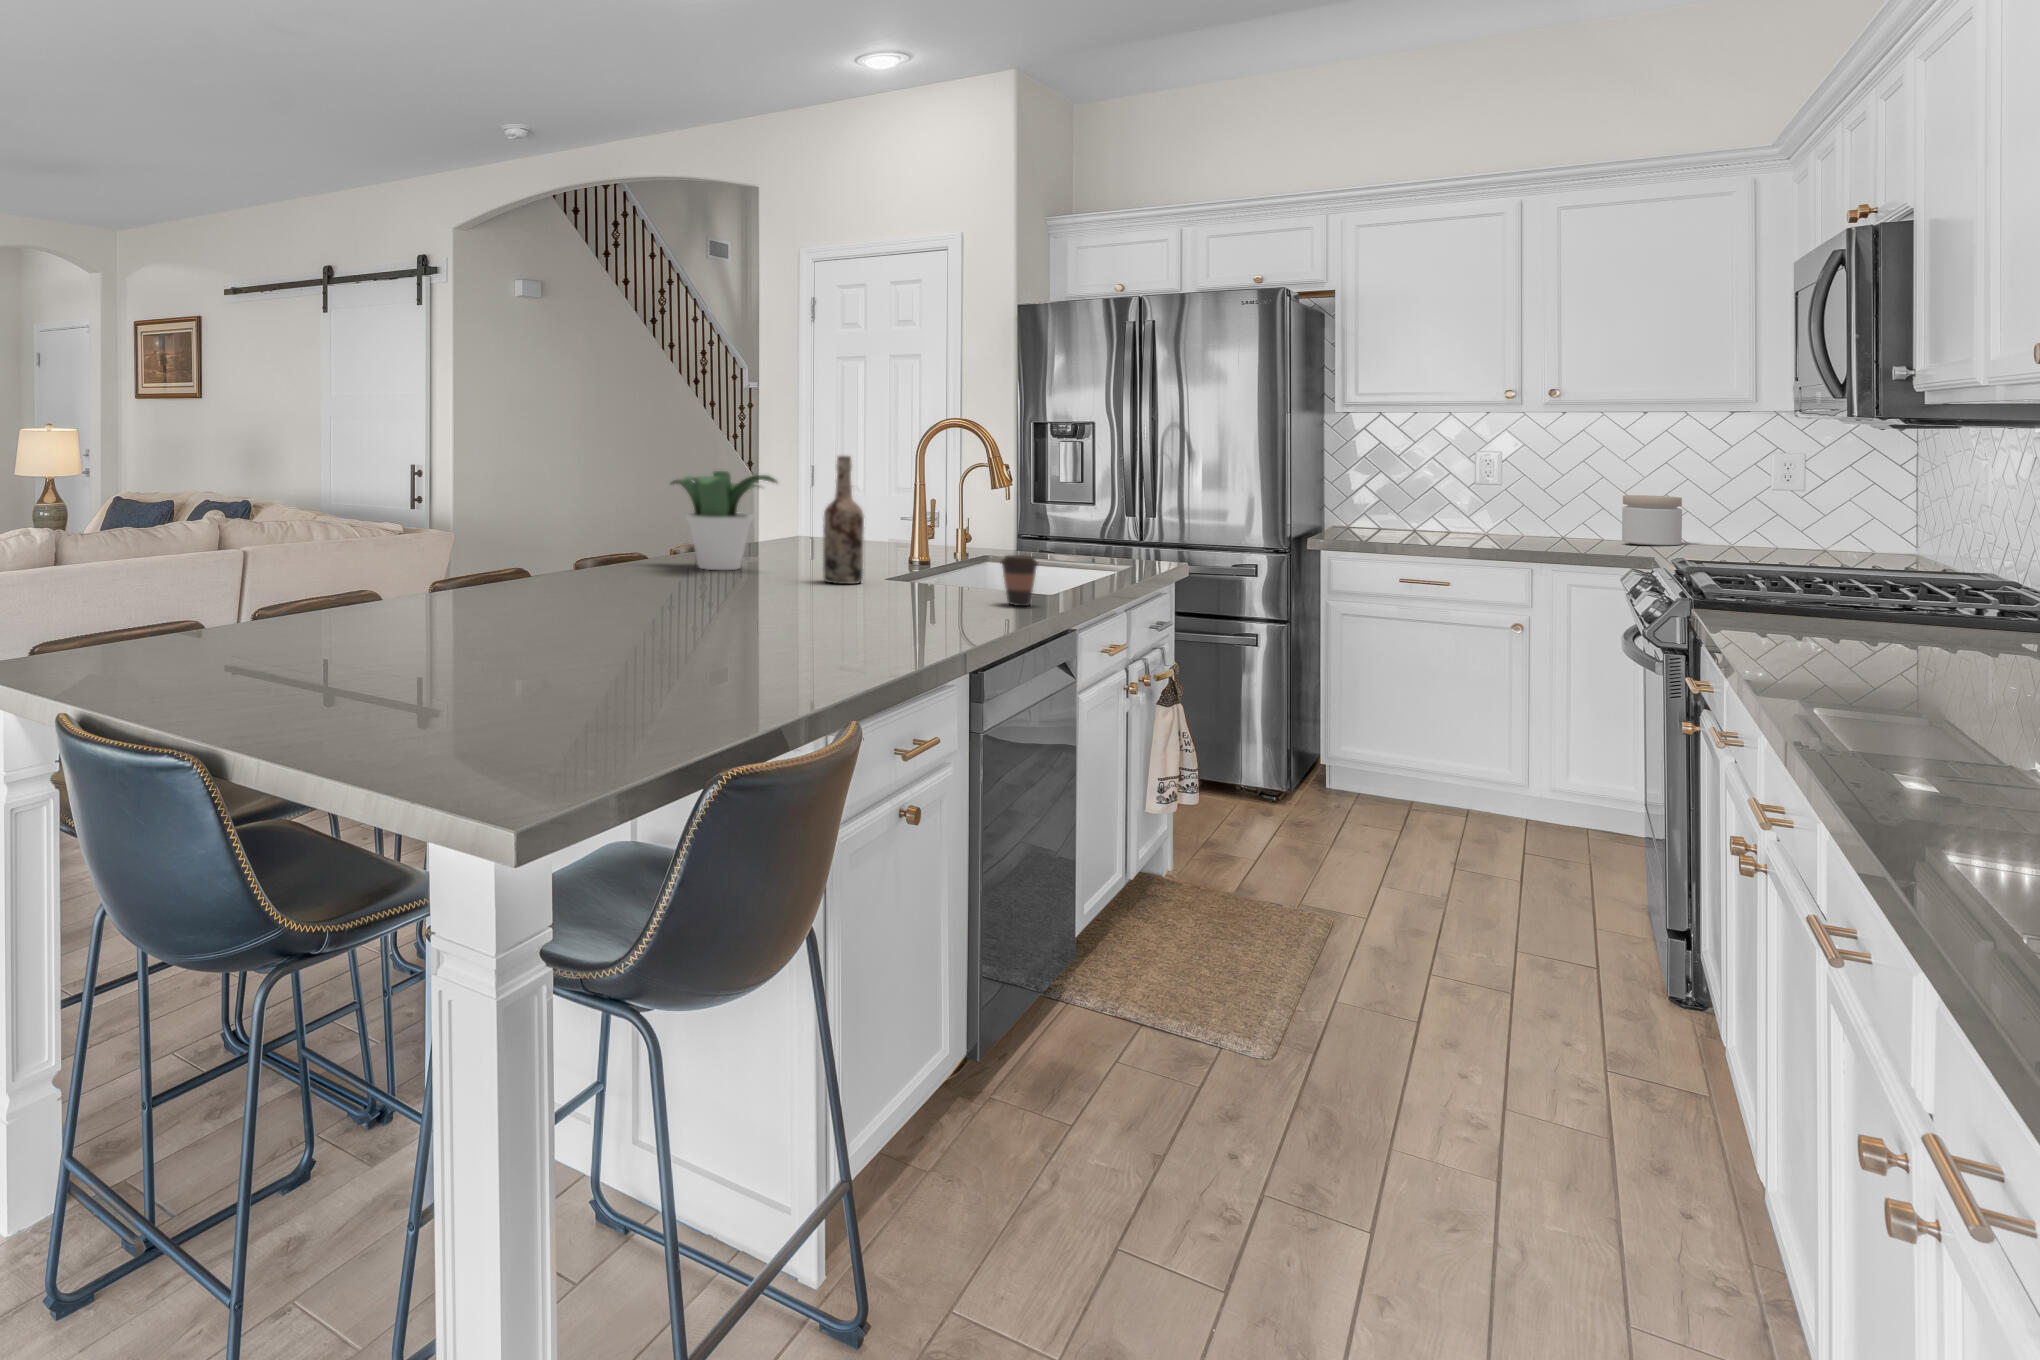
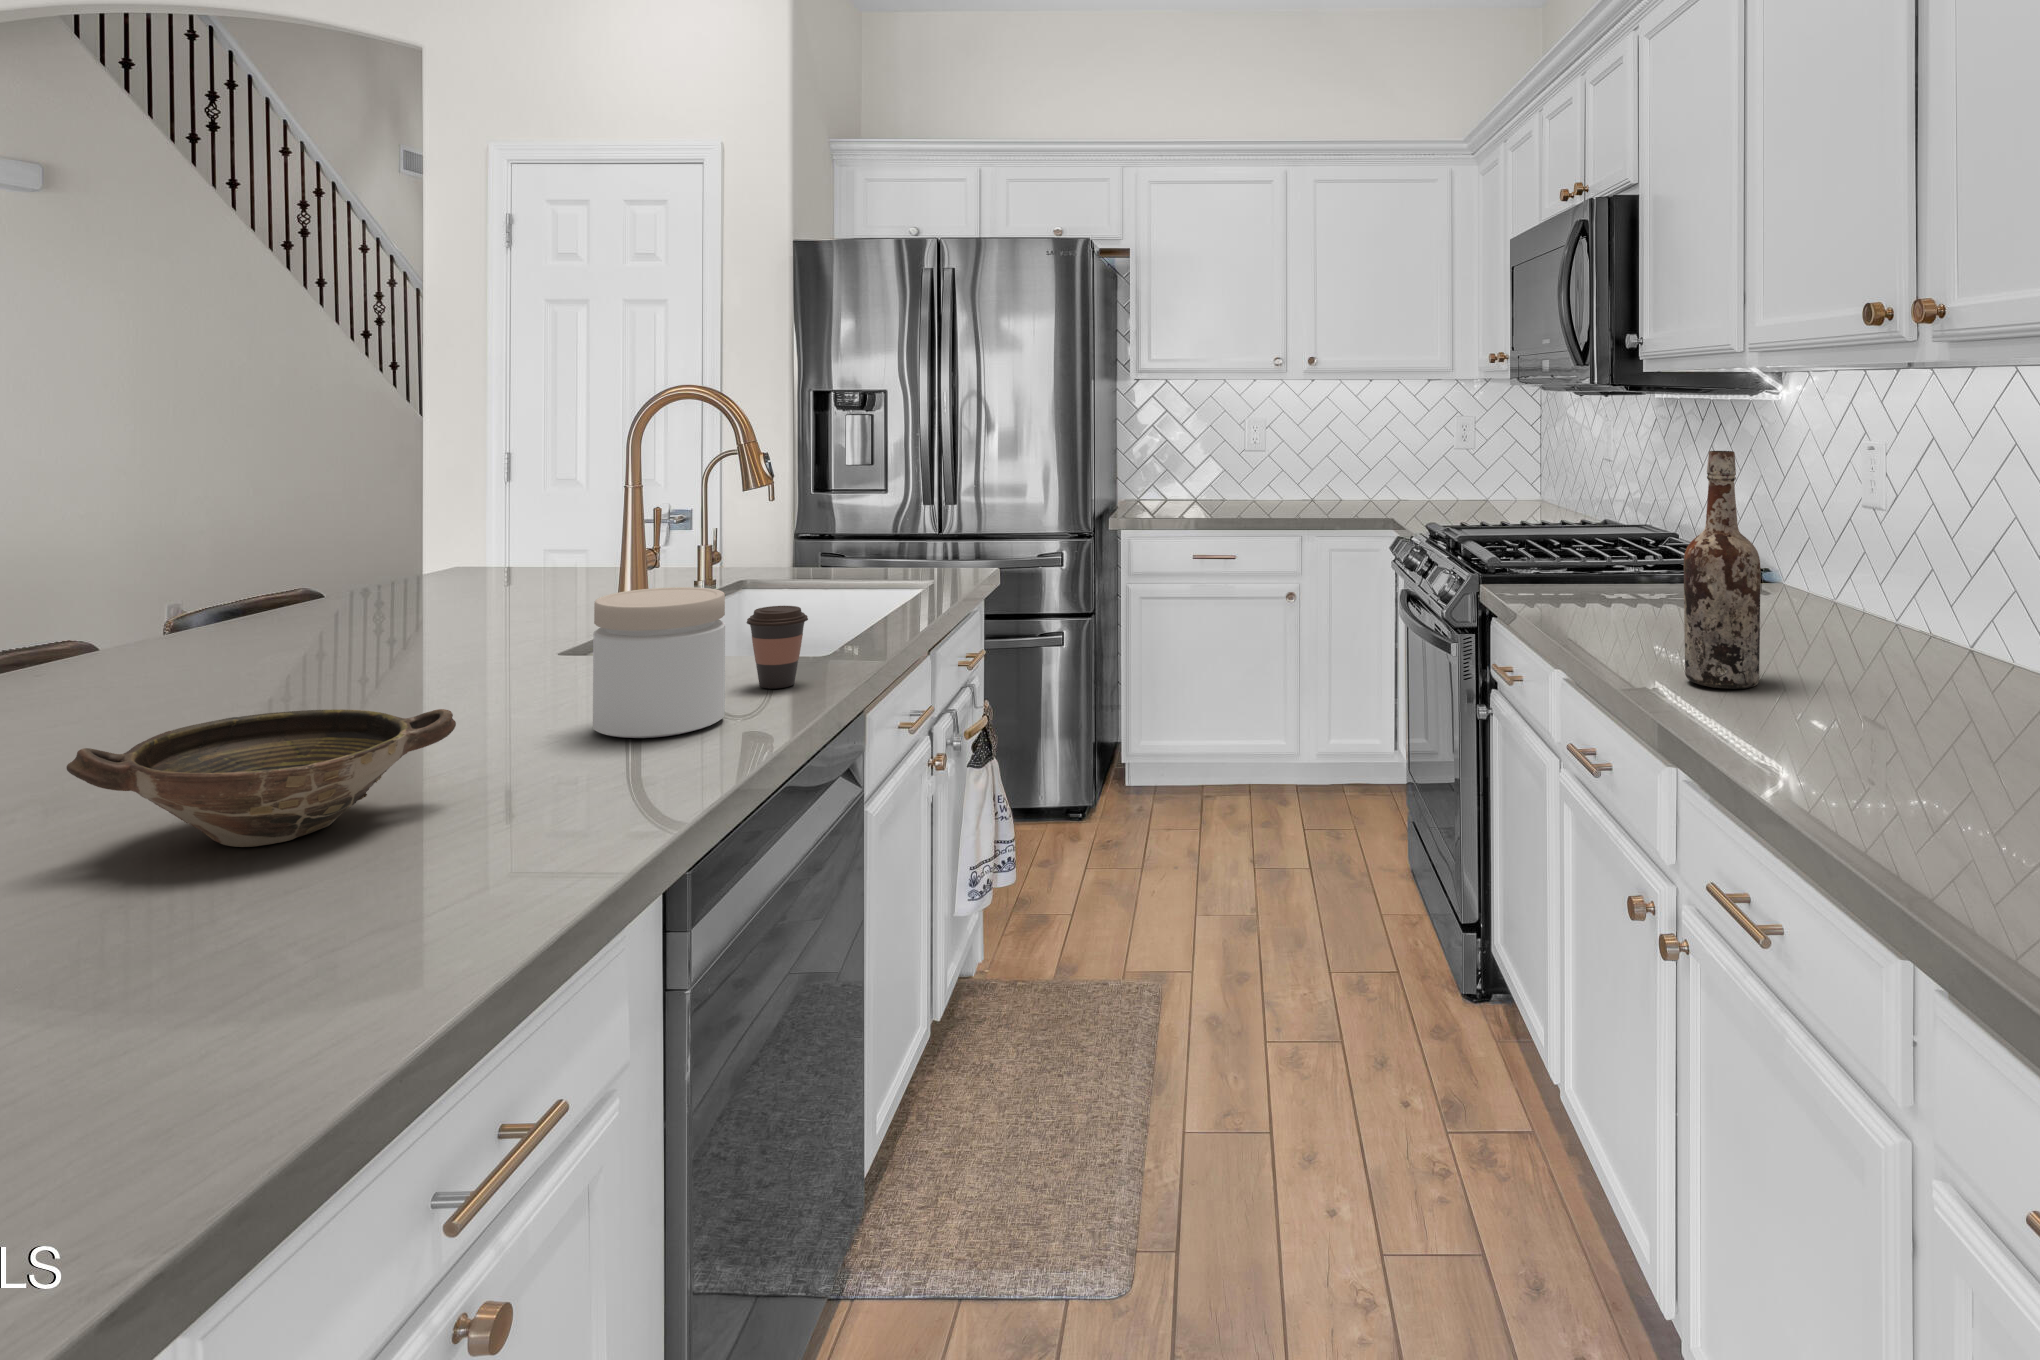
wine bottle: present [823,456,864,584] -> present [1684,451,1761,689]
potted plant: present [671,471,777,570] -> none [157,484,379,664]
jar: present [1622,495,1682,546] -> present [593,587,725,738]
bowl: none [707,573,858,628] -> present [67,709,456,847]

